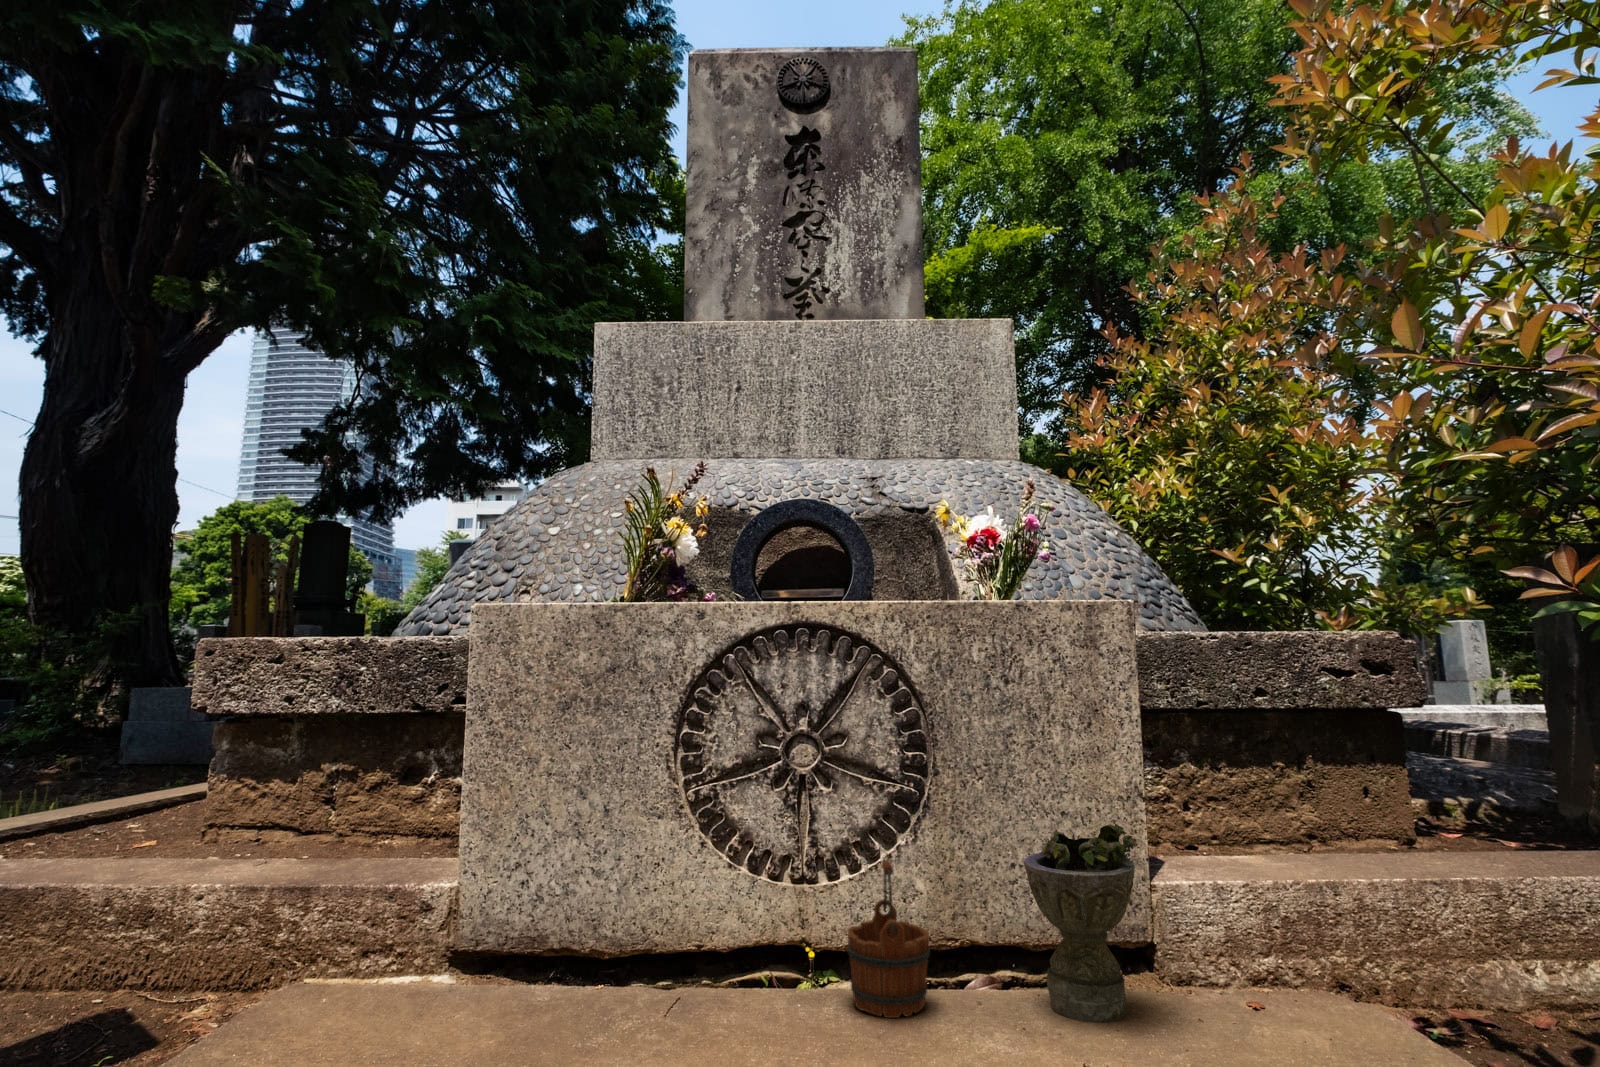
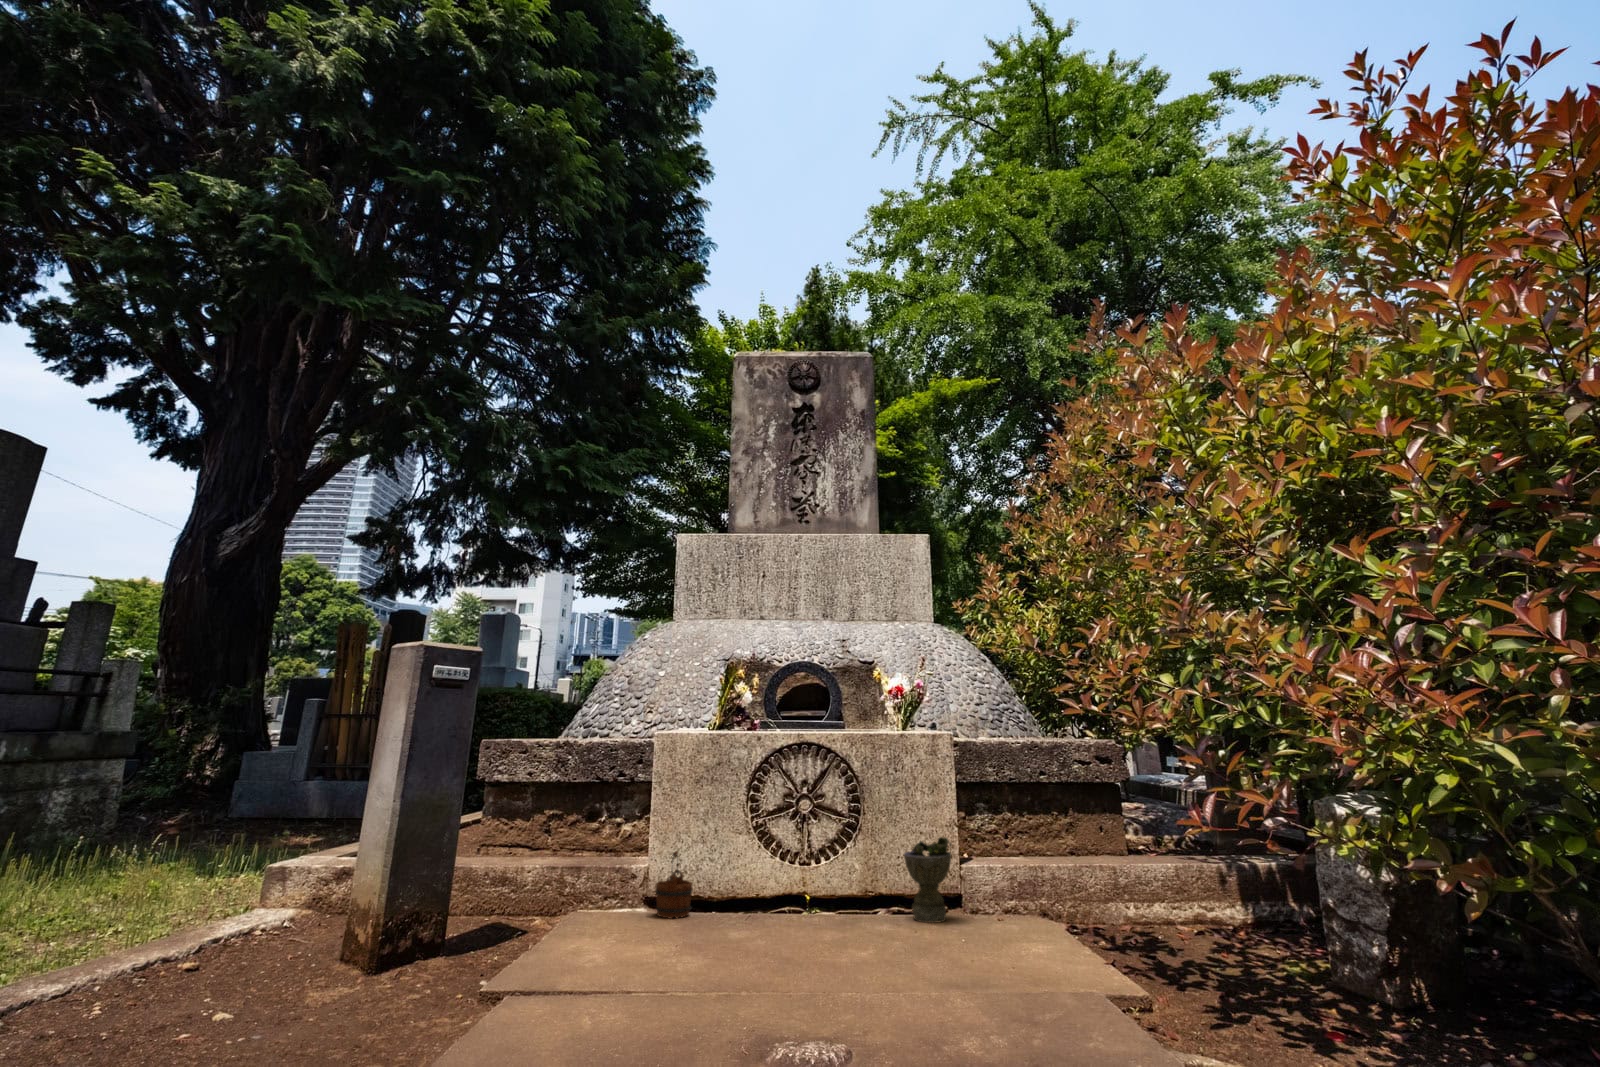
wooden bucket: present [847,861,930,1018] -> present [656,851,692,919]

